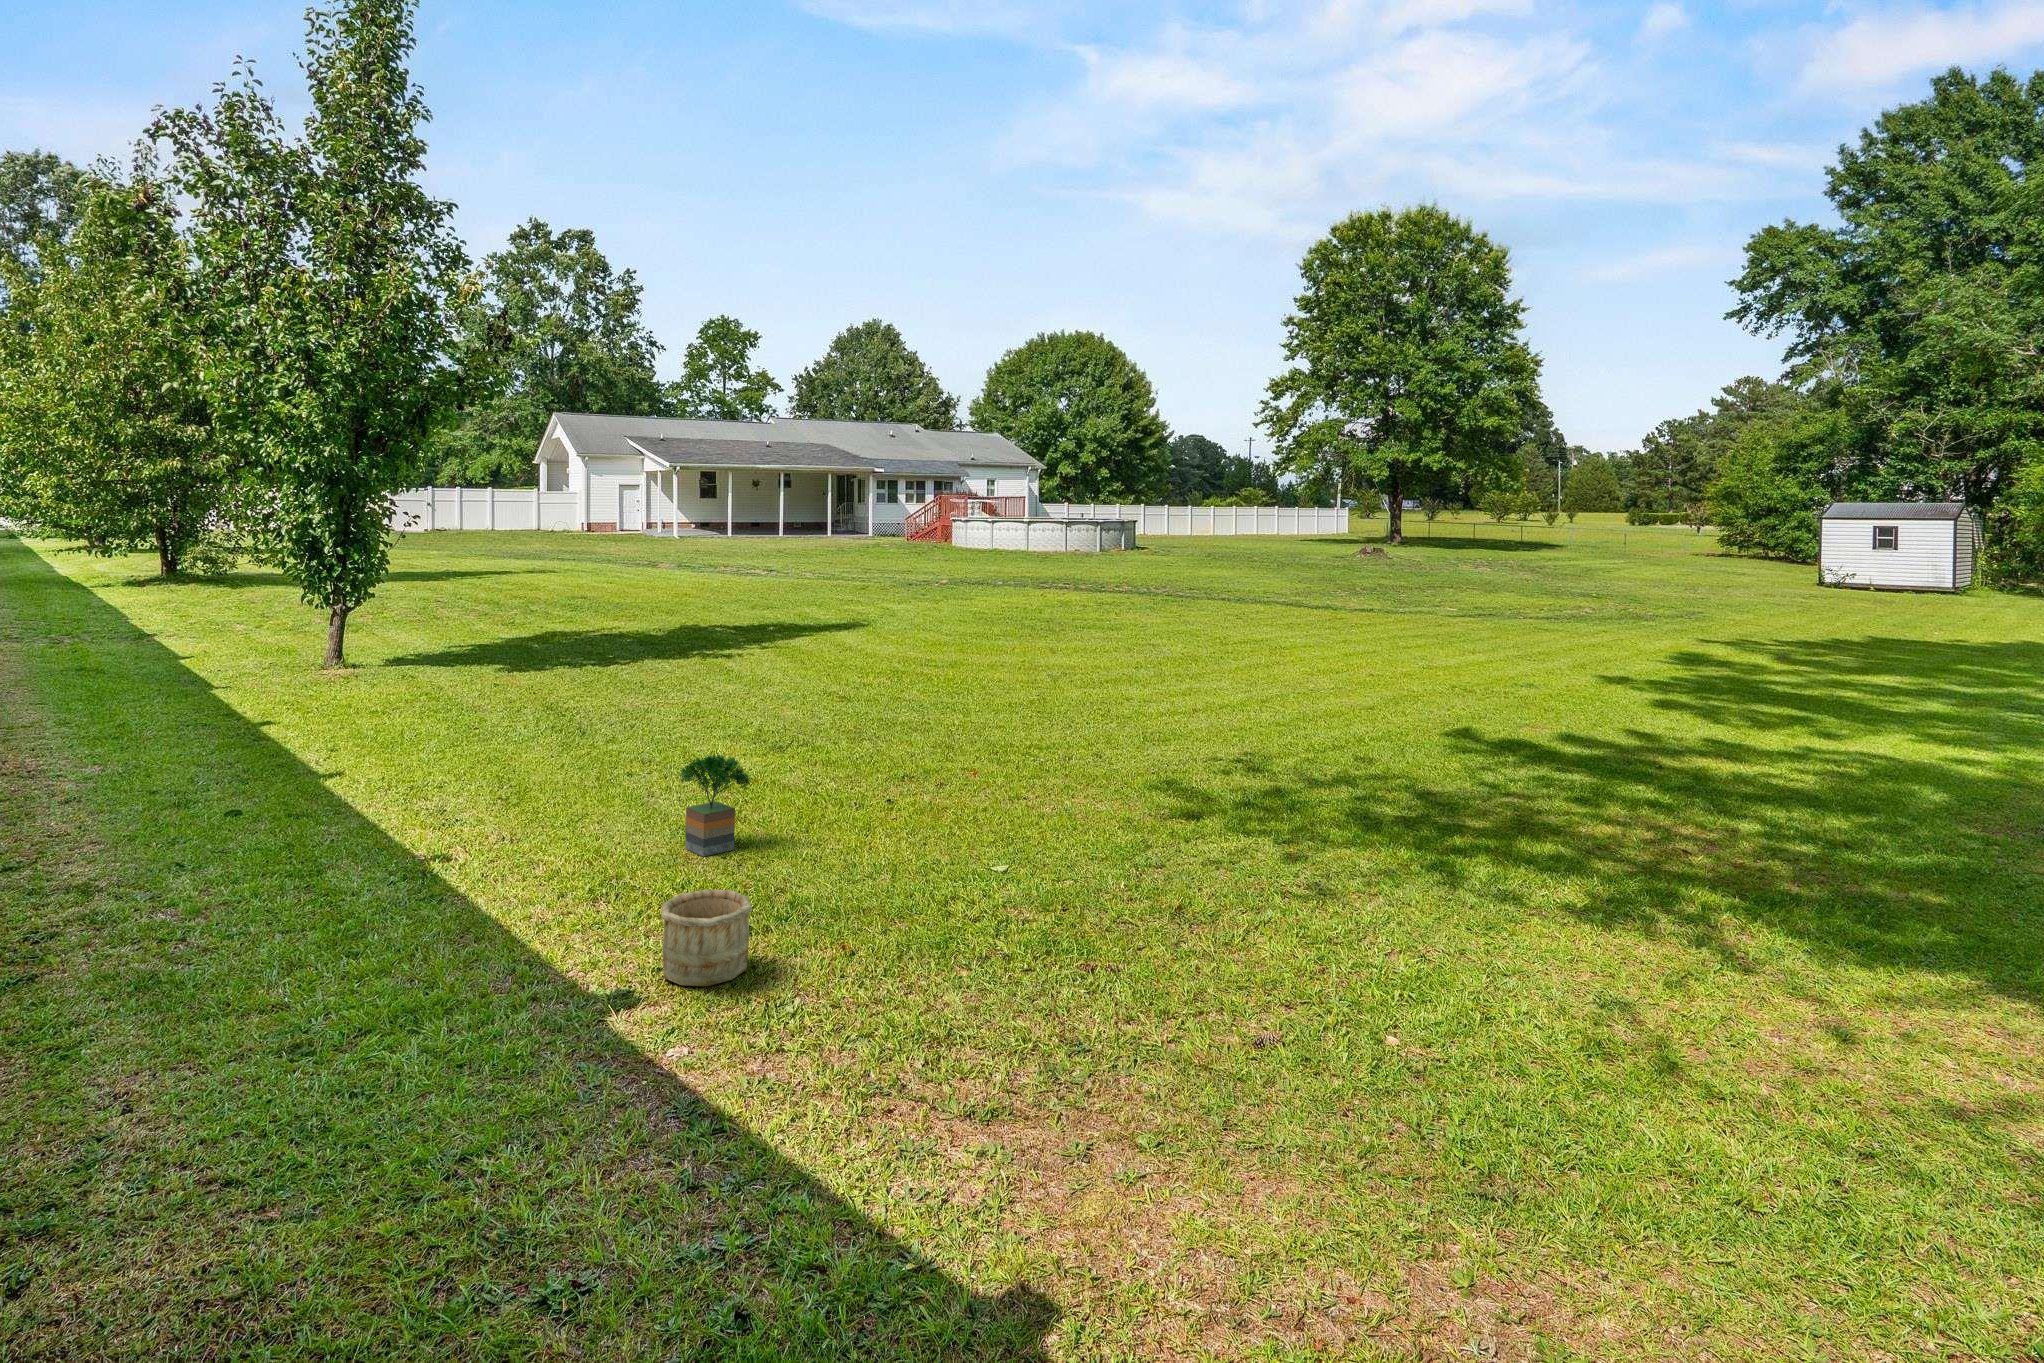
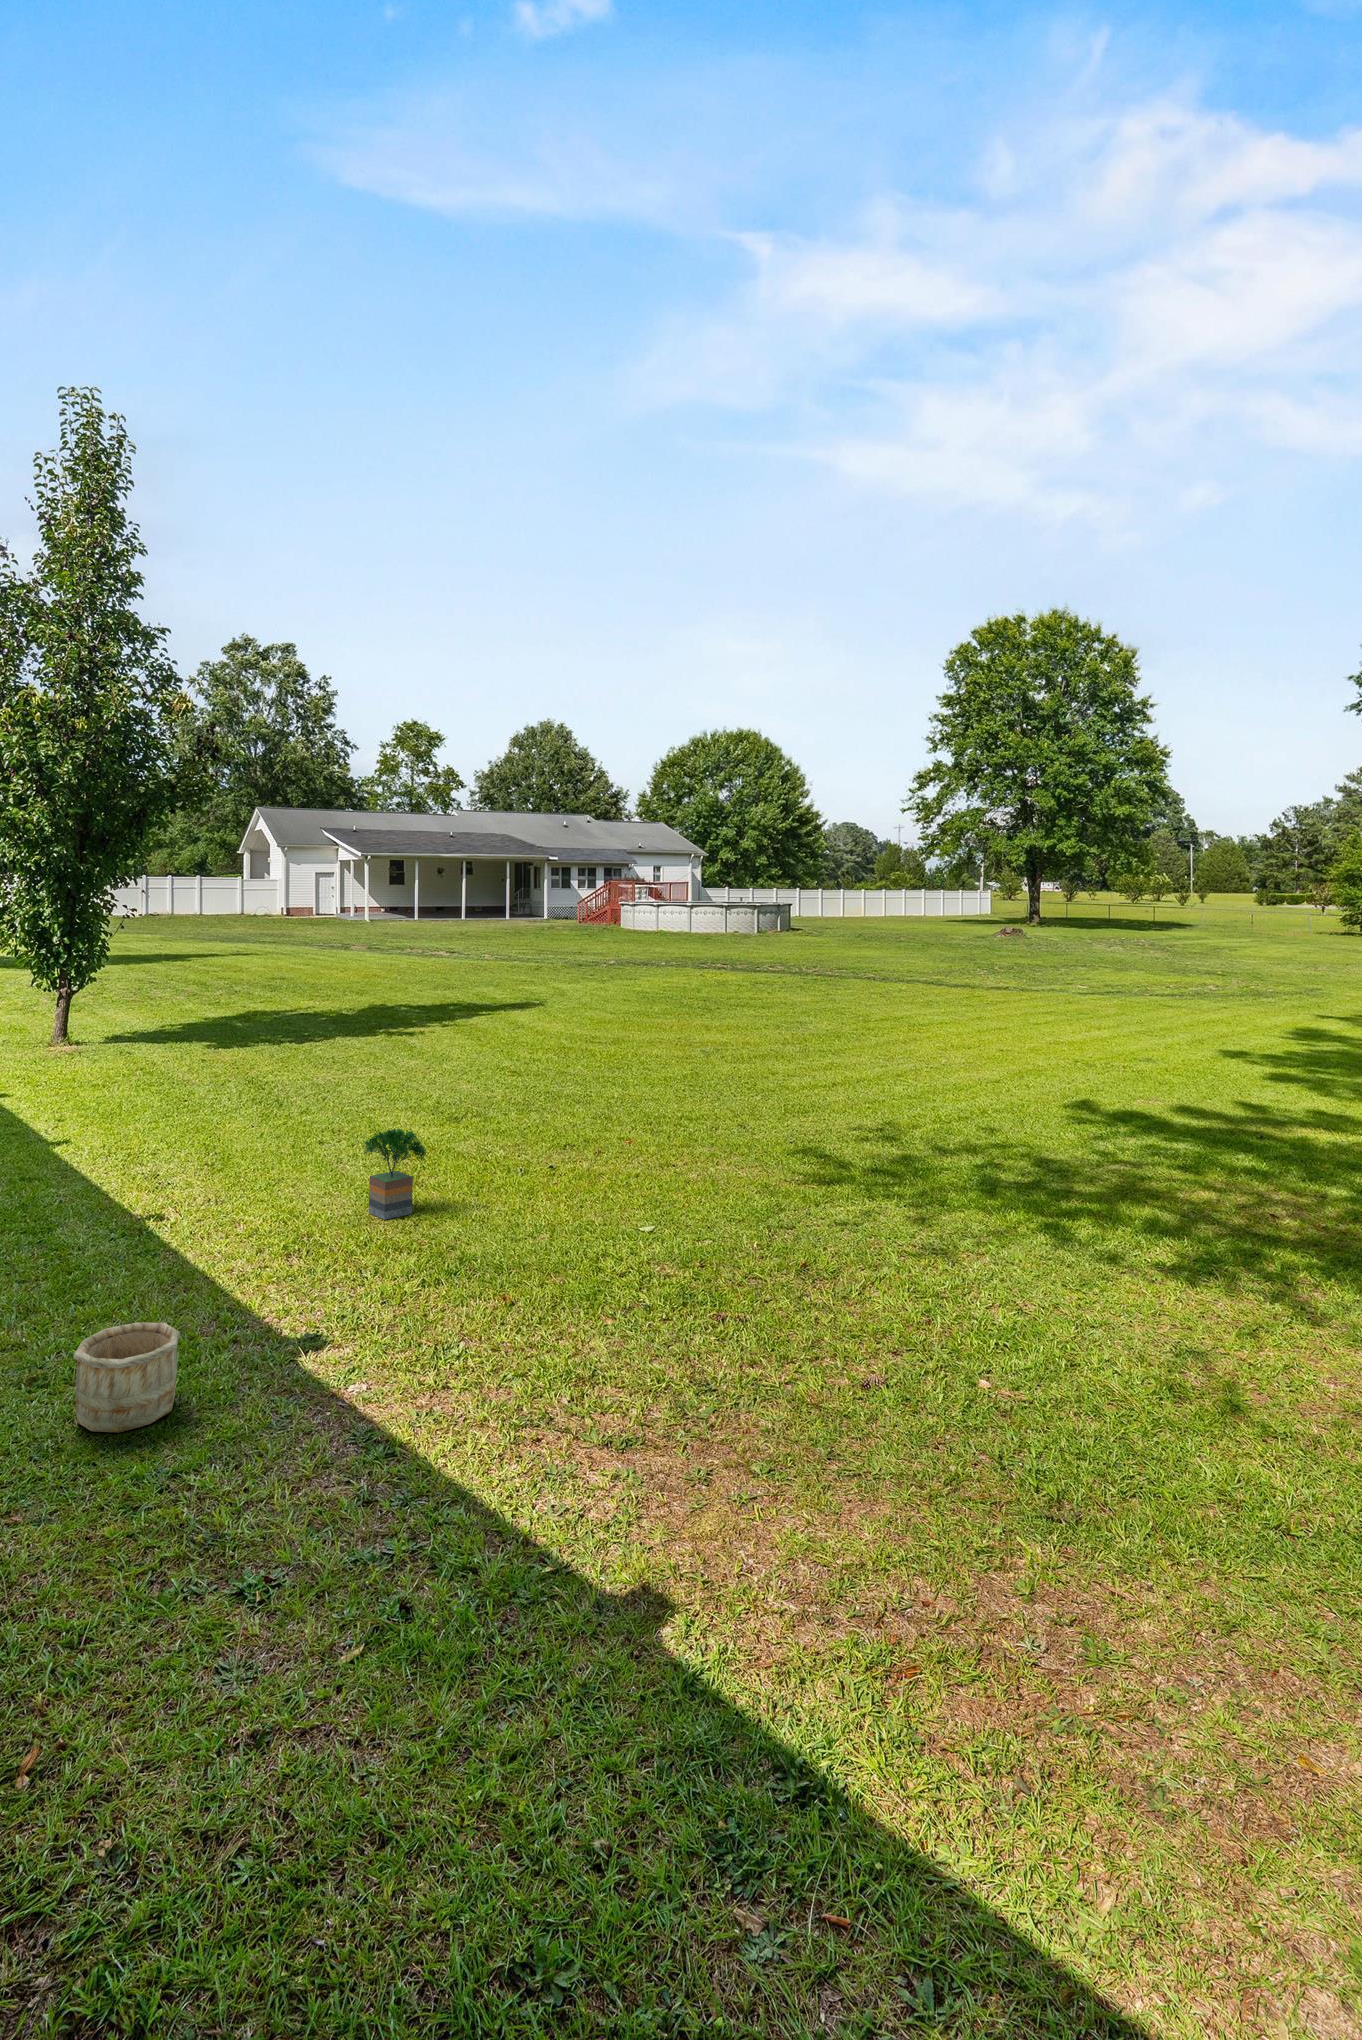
wooden bucket: present [661,890,752,986] -> present [73,1322,180,1433]

